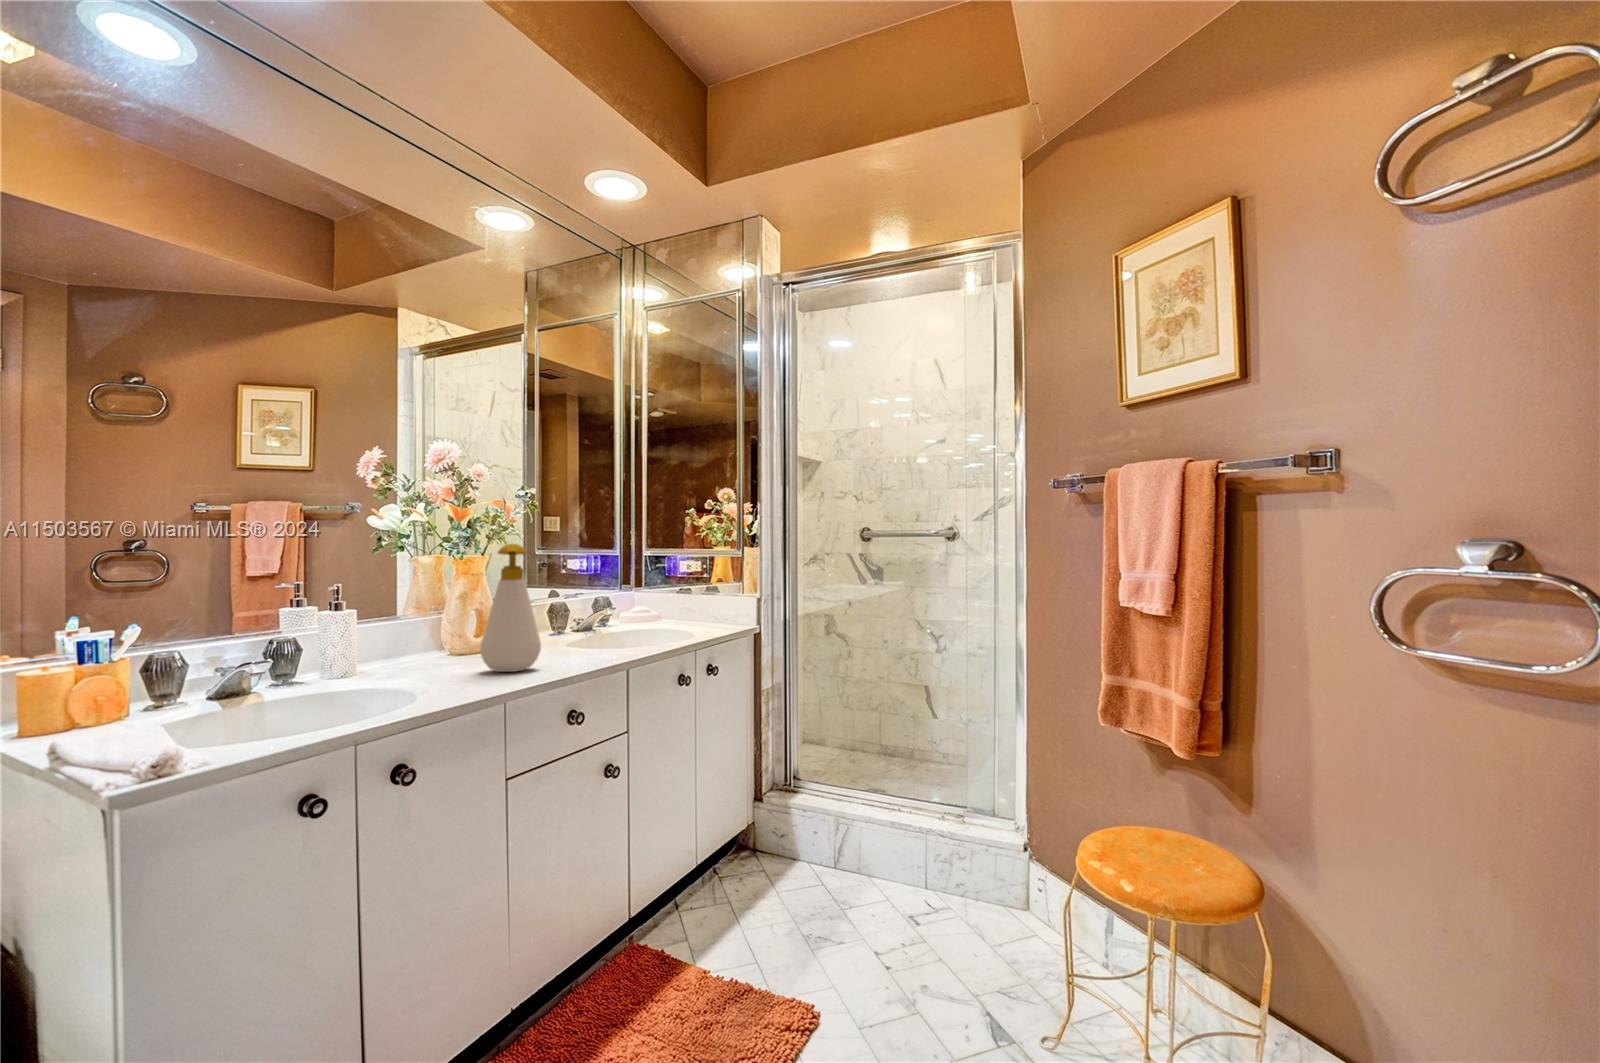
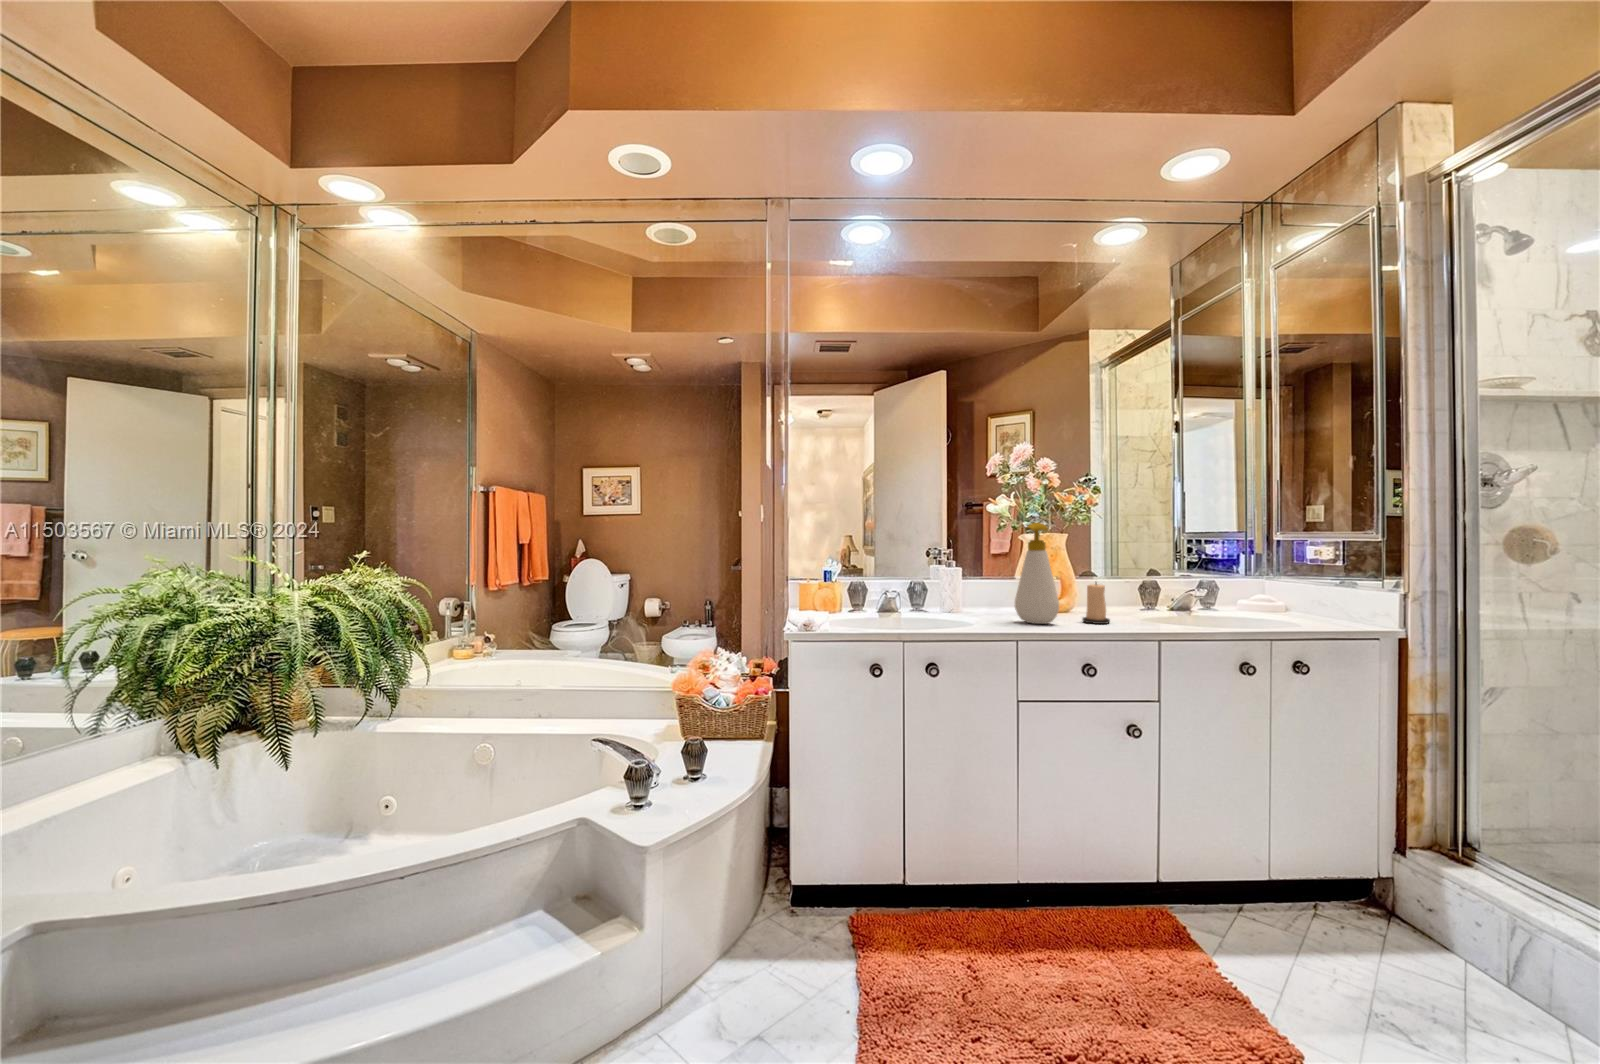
candle: none [550,610,579,660] -> present [1082,583,1110,624]

